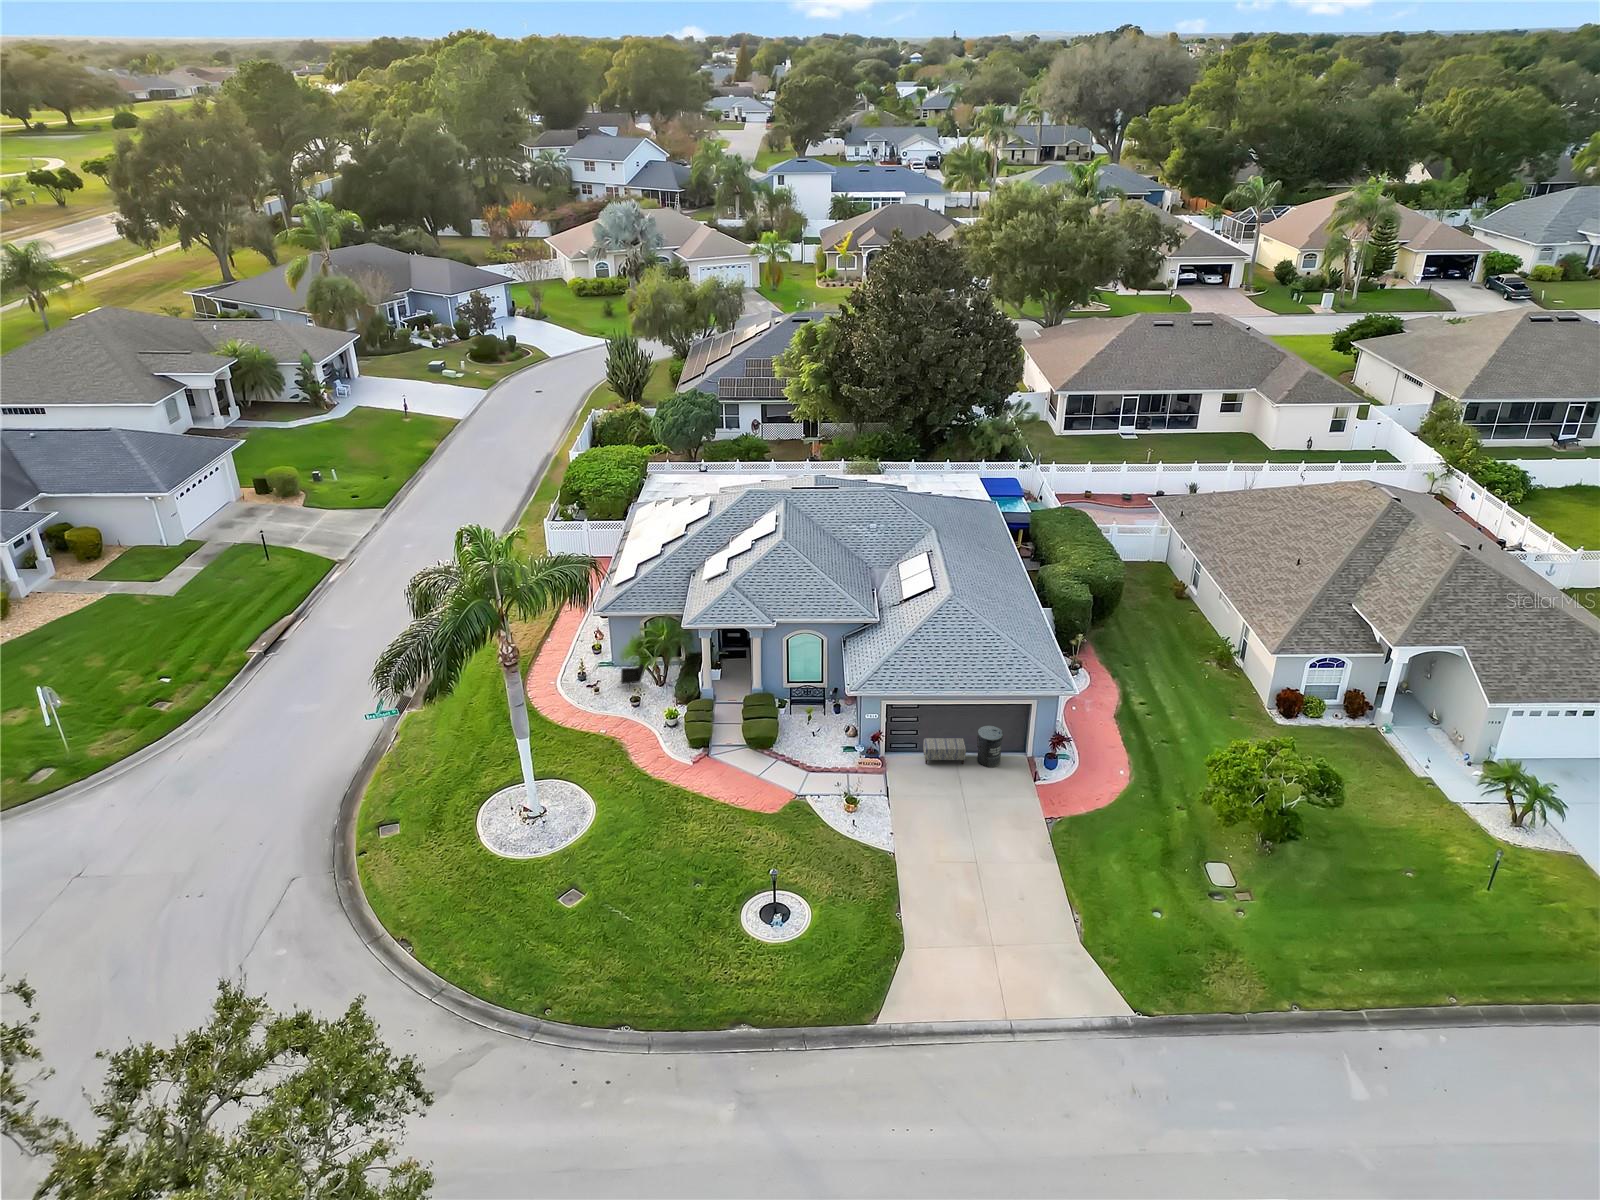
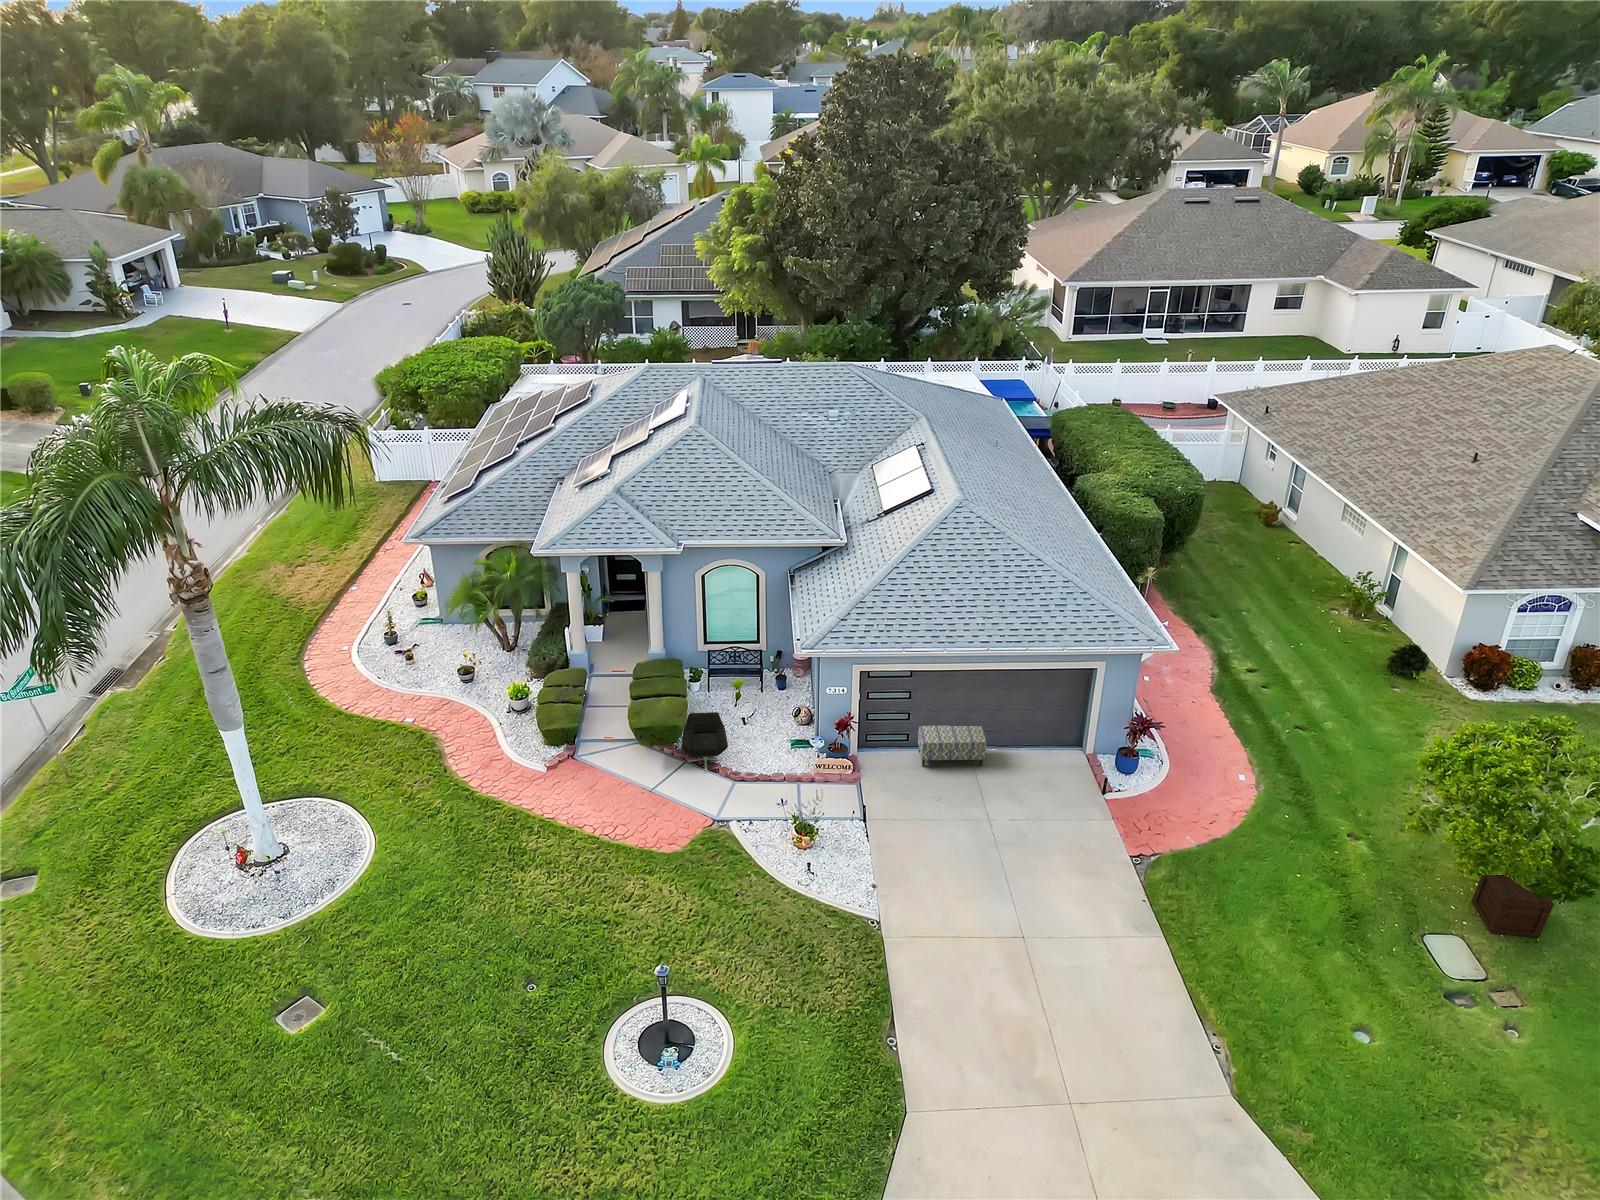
lounge chair: present [621,664,644,687] -> present [681,712,728,773]
potted plant: none [1240,687,1269,709] -> present [1387,644,1430,677]
trash can: present [977,726,1003,768] -> none [1003,704,1046,771]
wooden crate: none [1254,829,1294,870] -> present [1472,875,1554,937]

